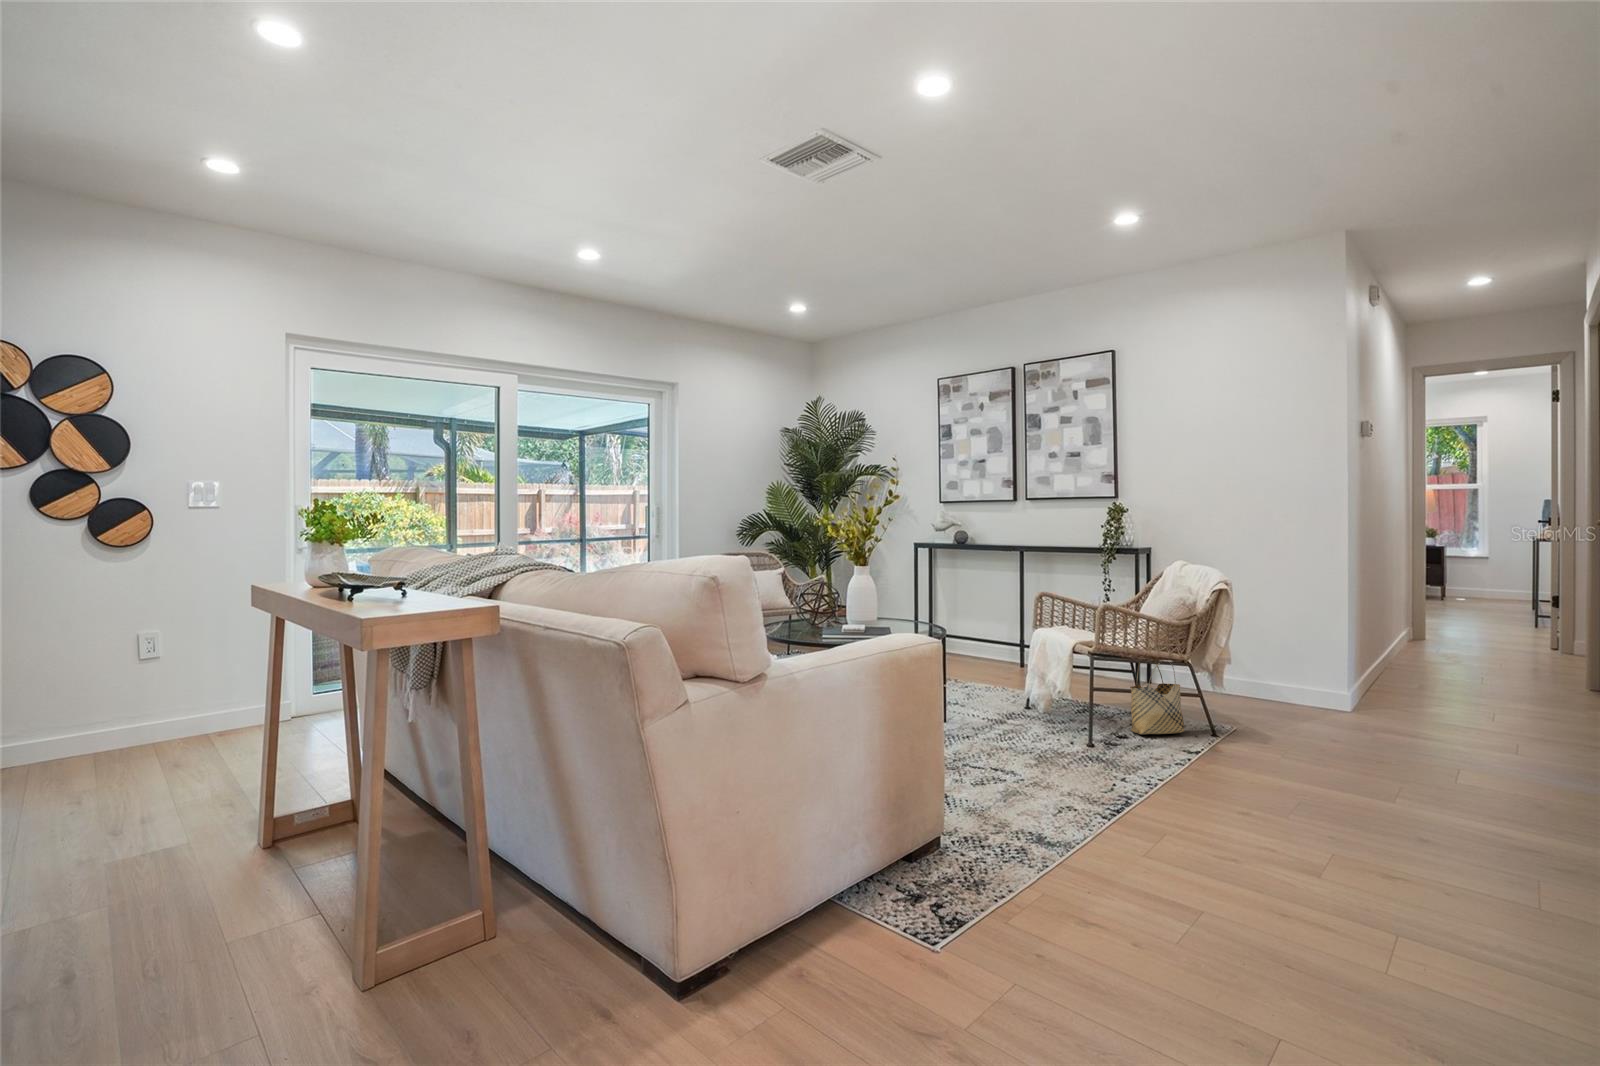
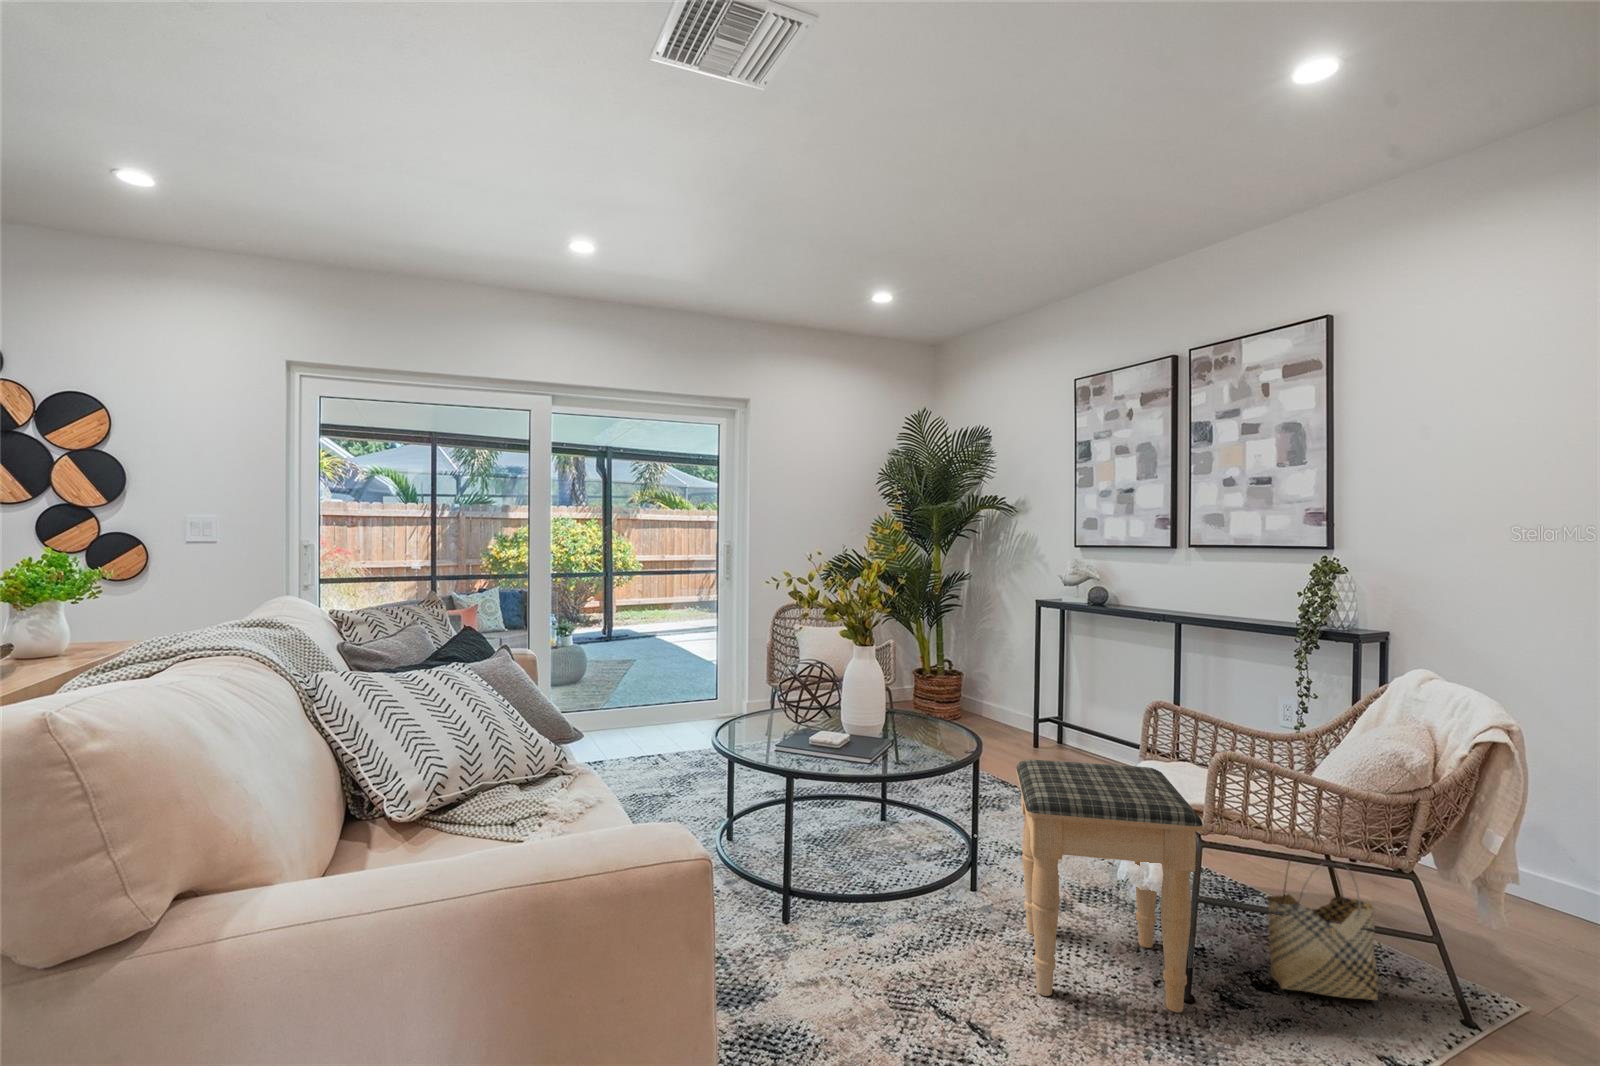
footstool: none [989,625,1113,754] -> present [1016,759,1203,1013]

